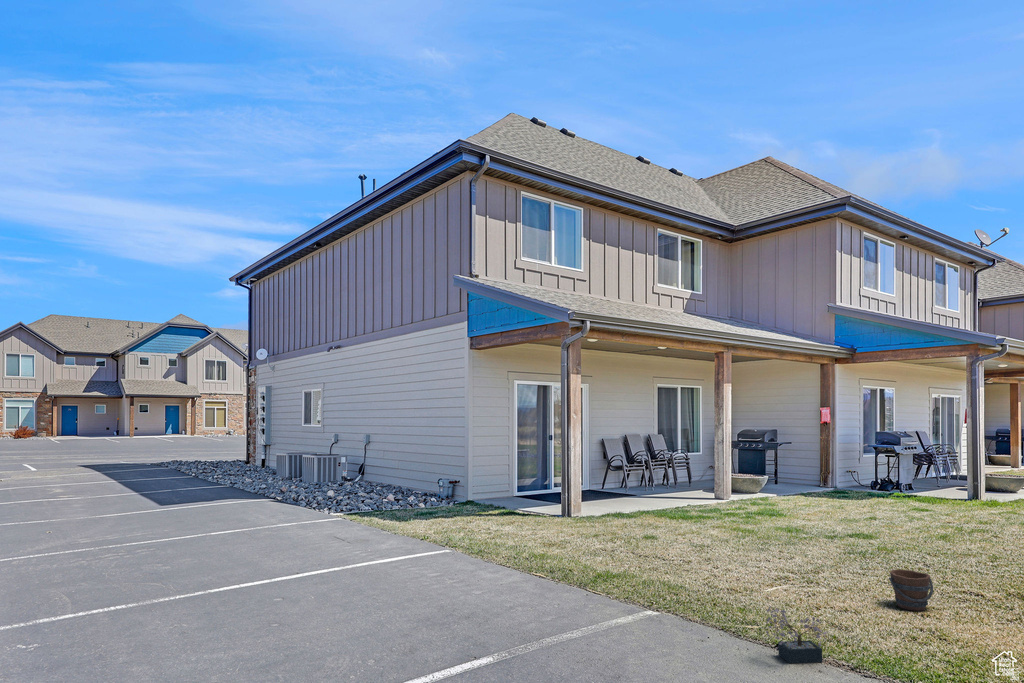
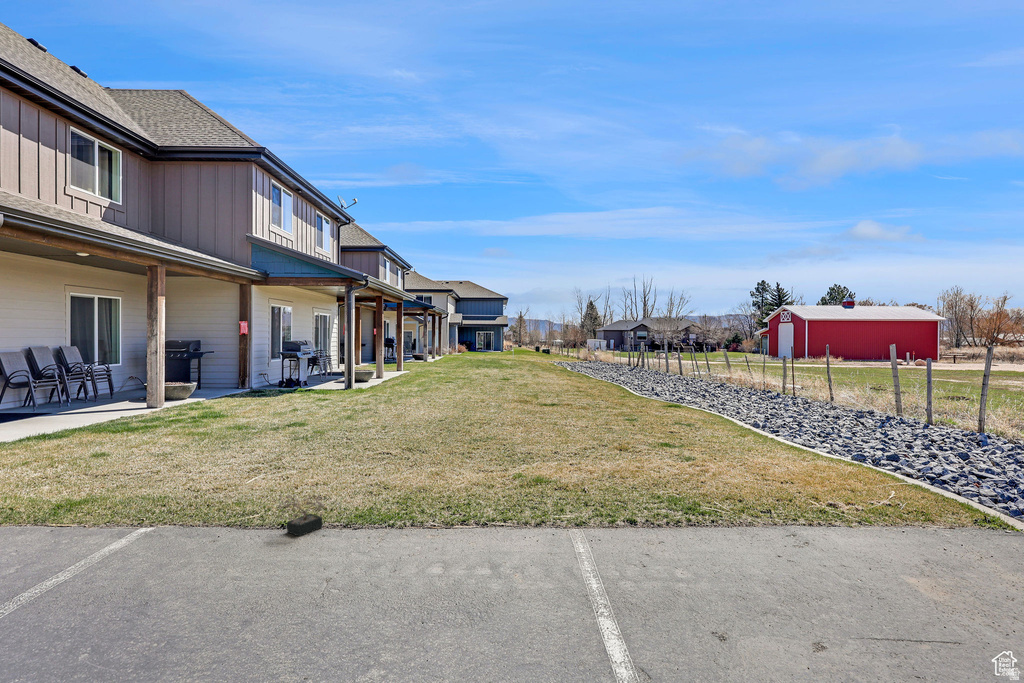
bucket: present [889,569,933,611] -> none [344,444,372,473]

